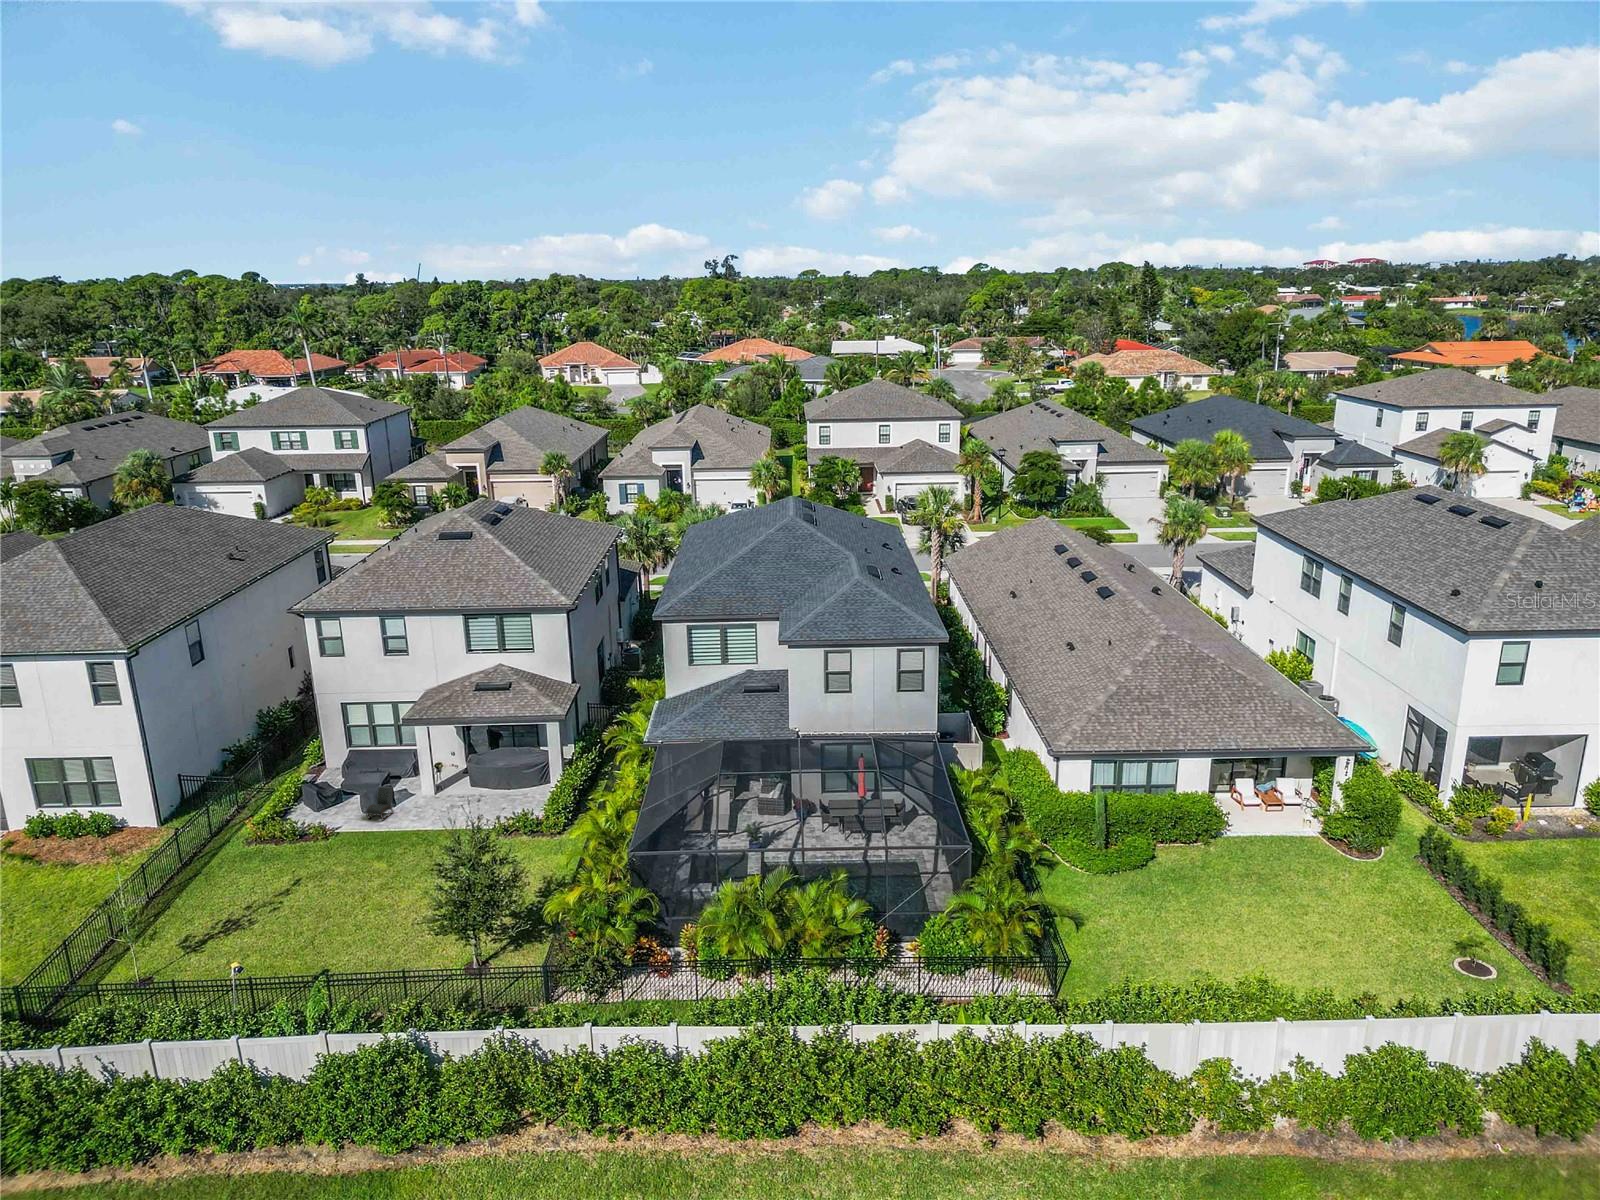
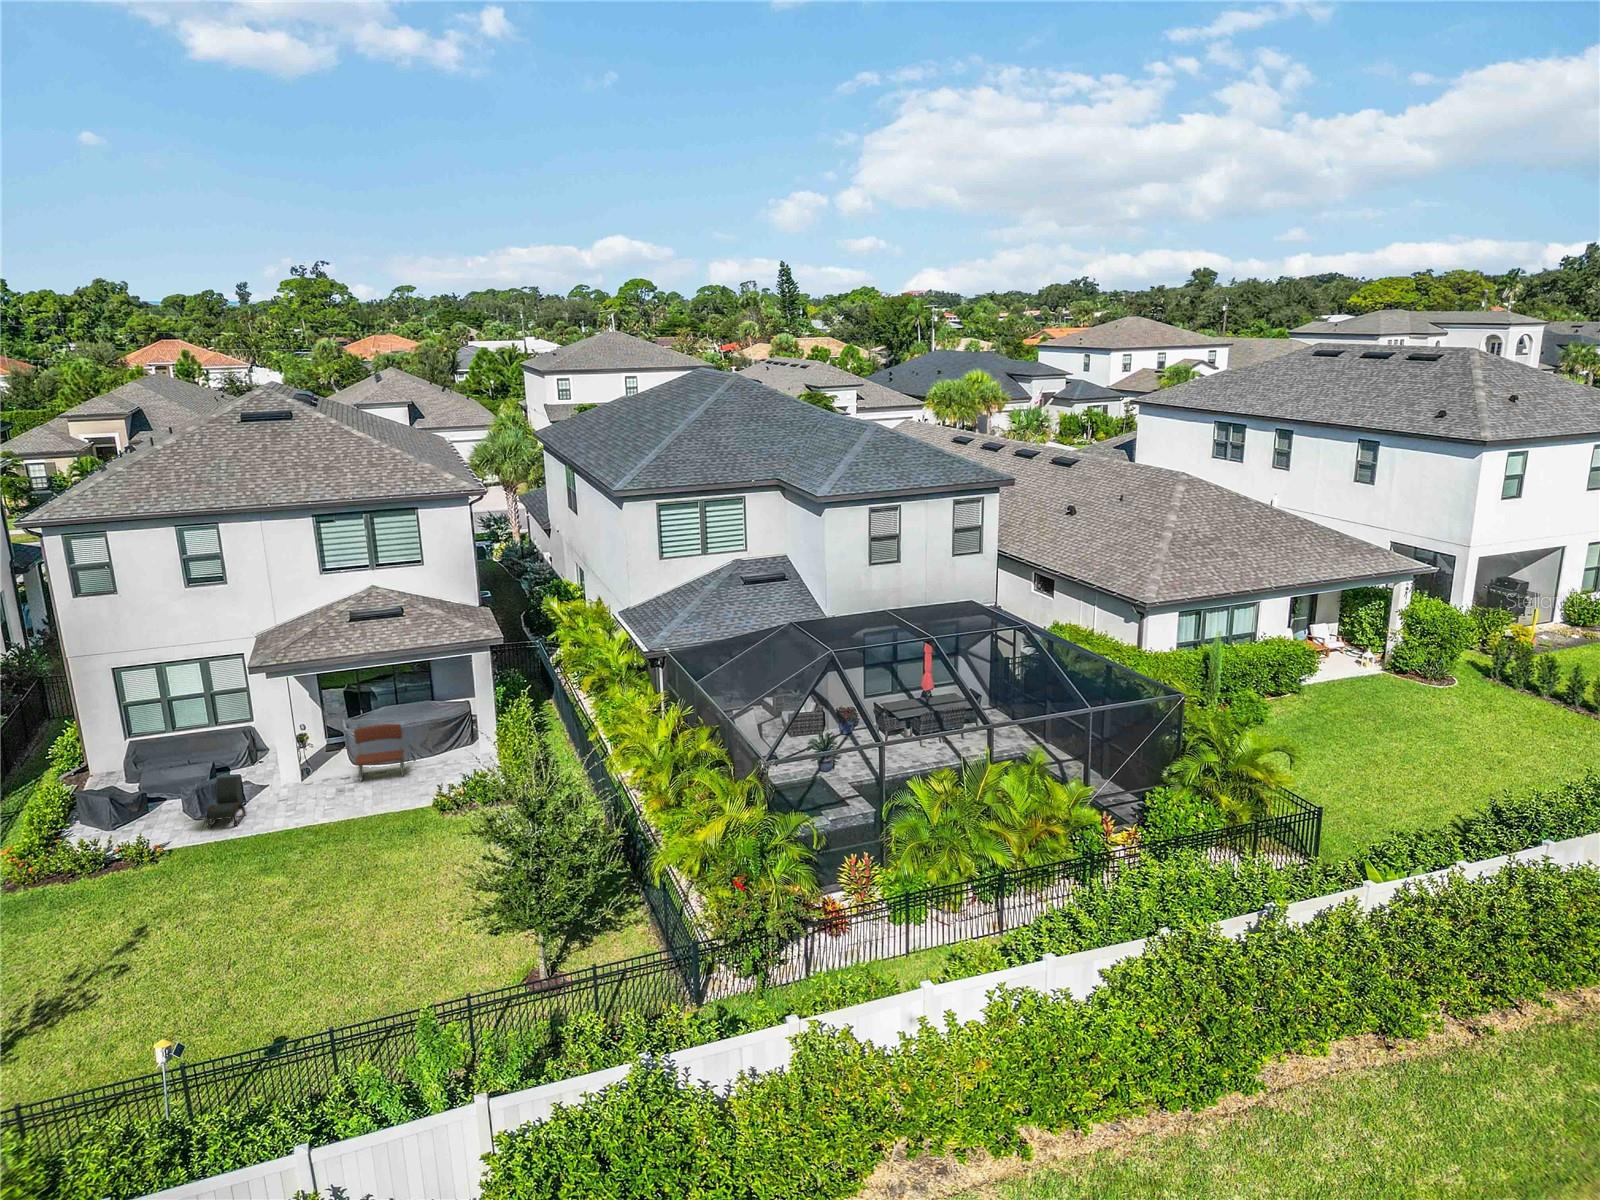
bench: none [465,764,501,802] -> present [354,724,404,781]

